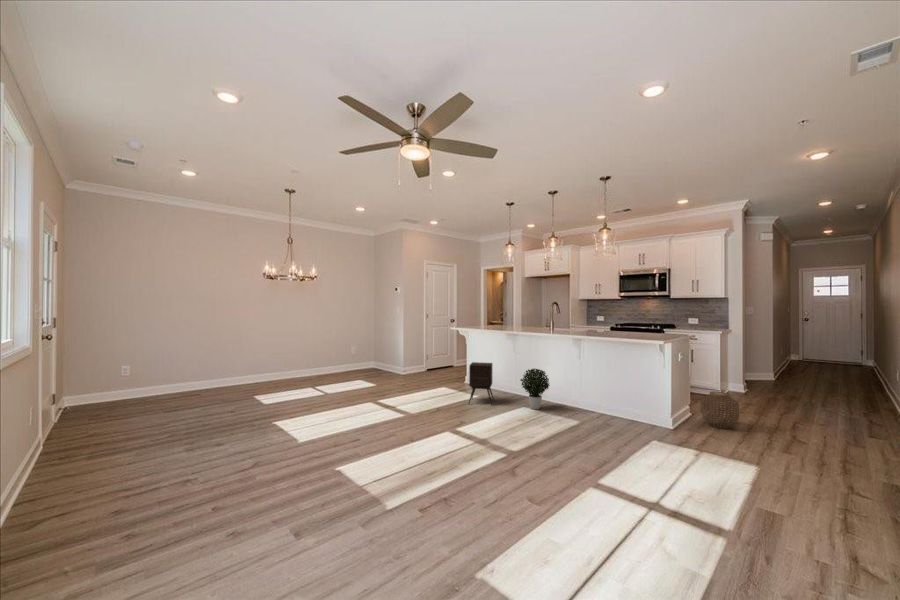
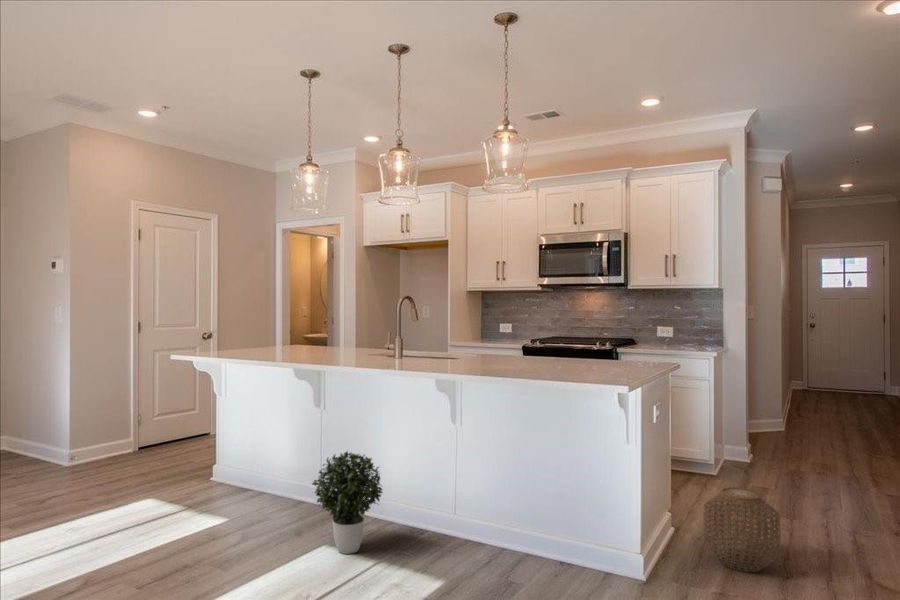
side table: present [468,362,494,405] -> none [181,441,257,553]

